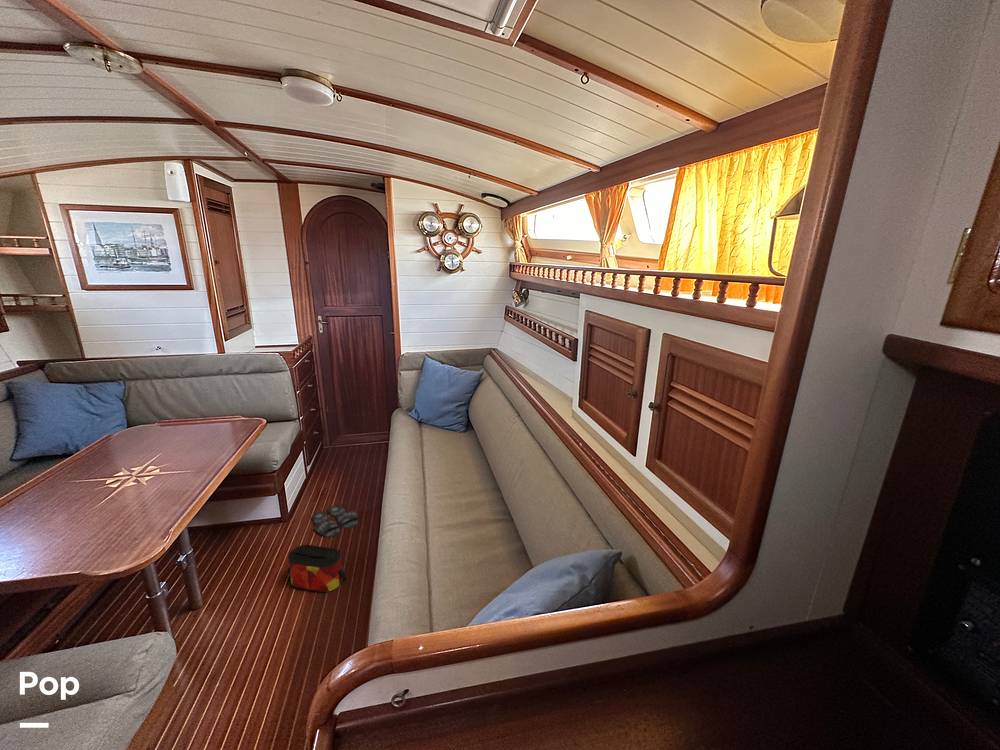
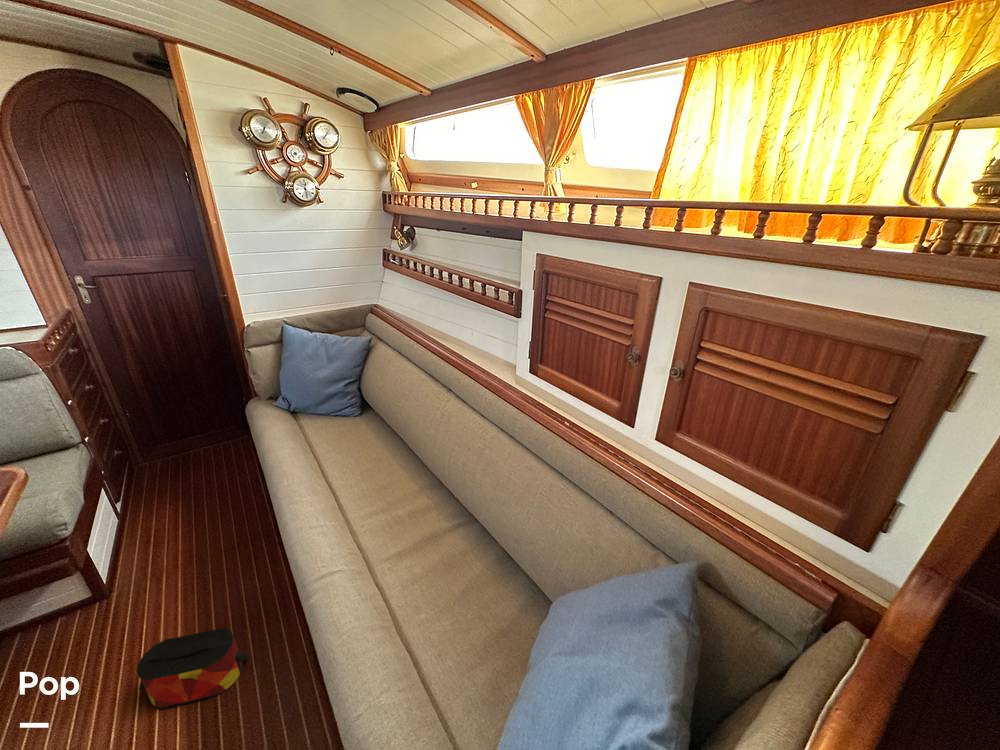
slippers: present [312,505,359,537] -> none [153,552,237,607]

